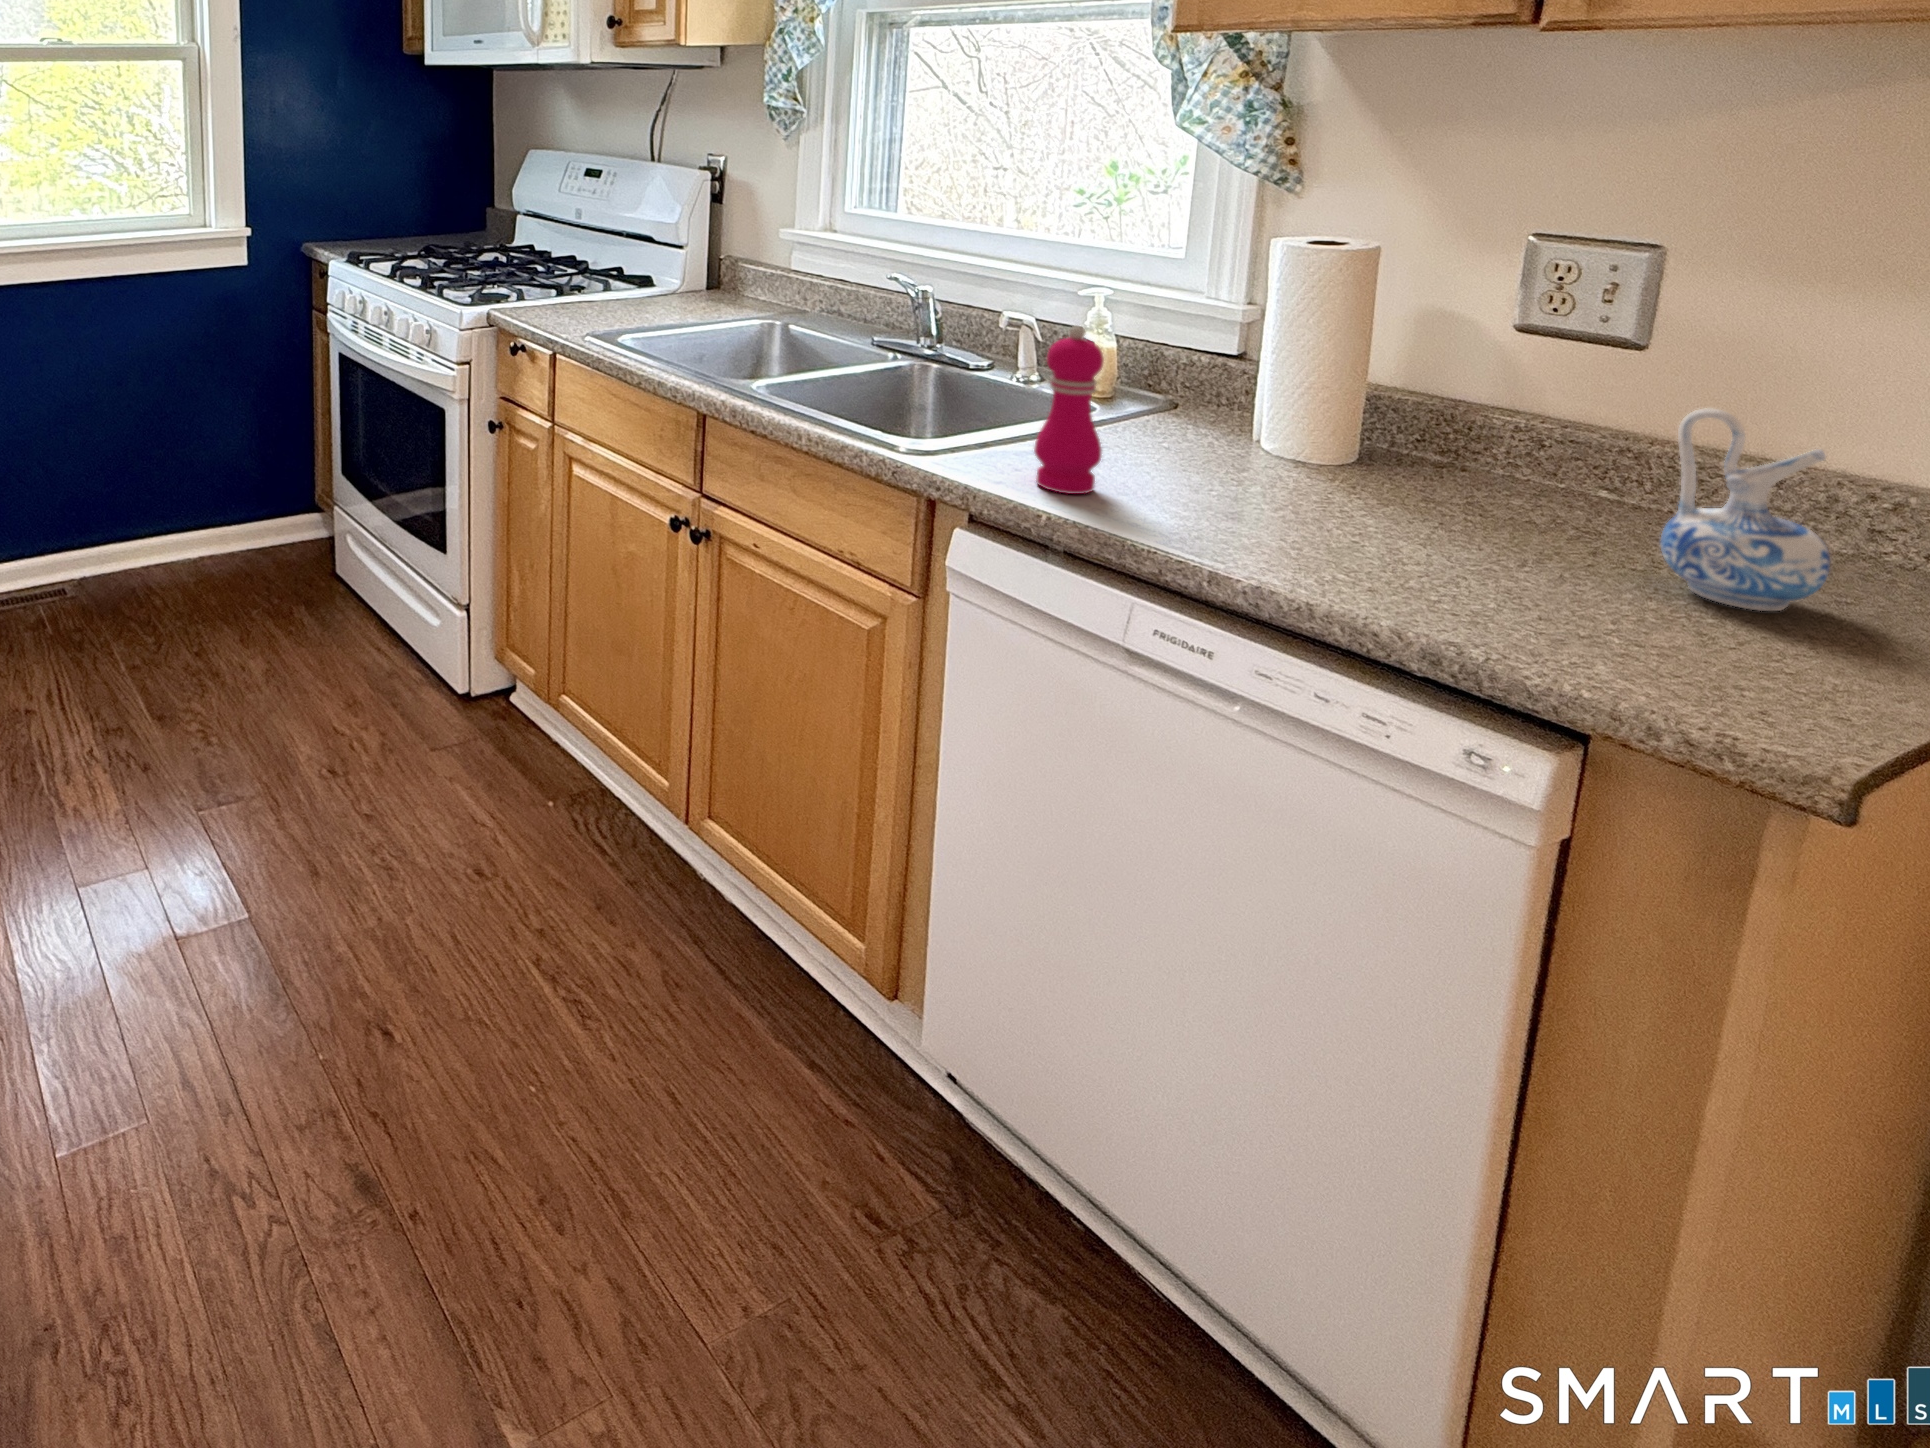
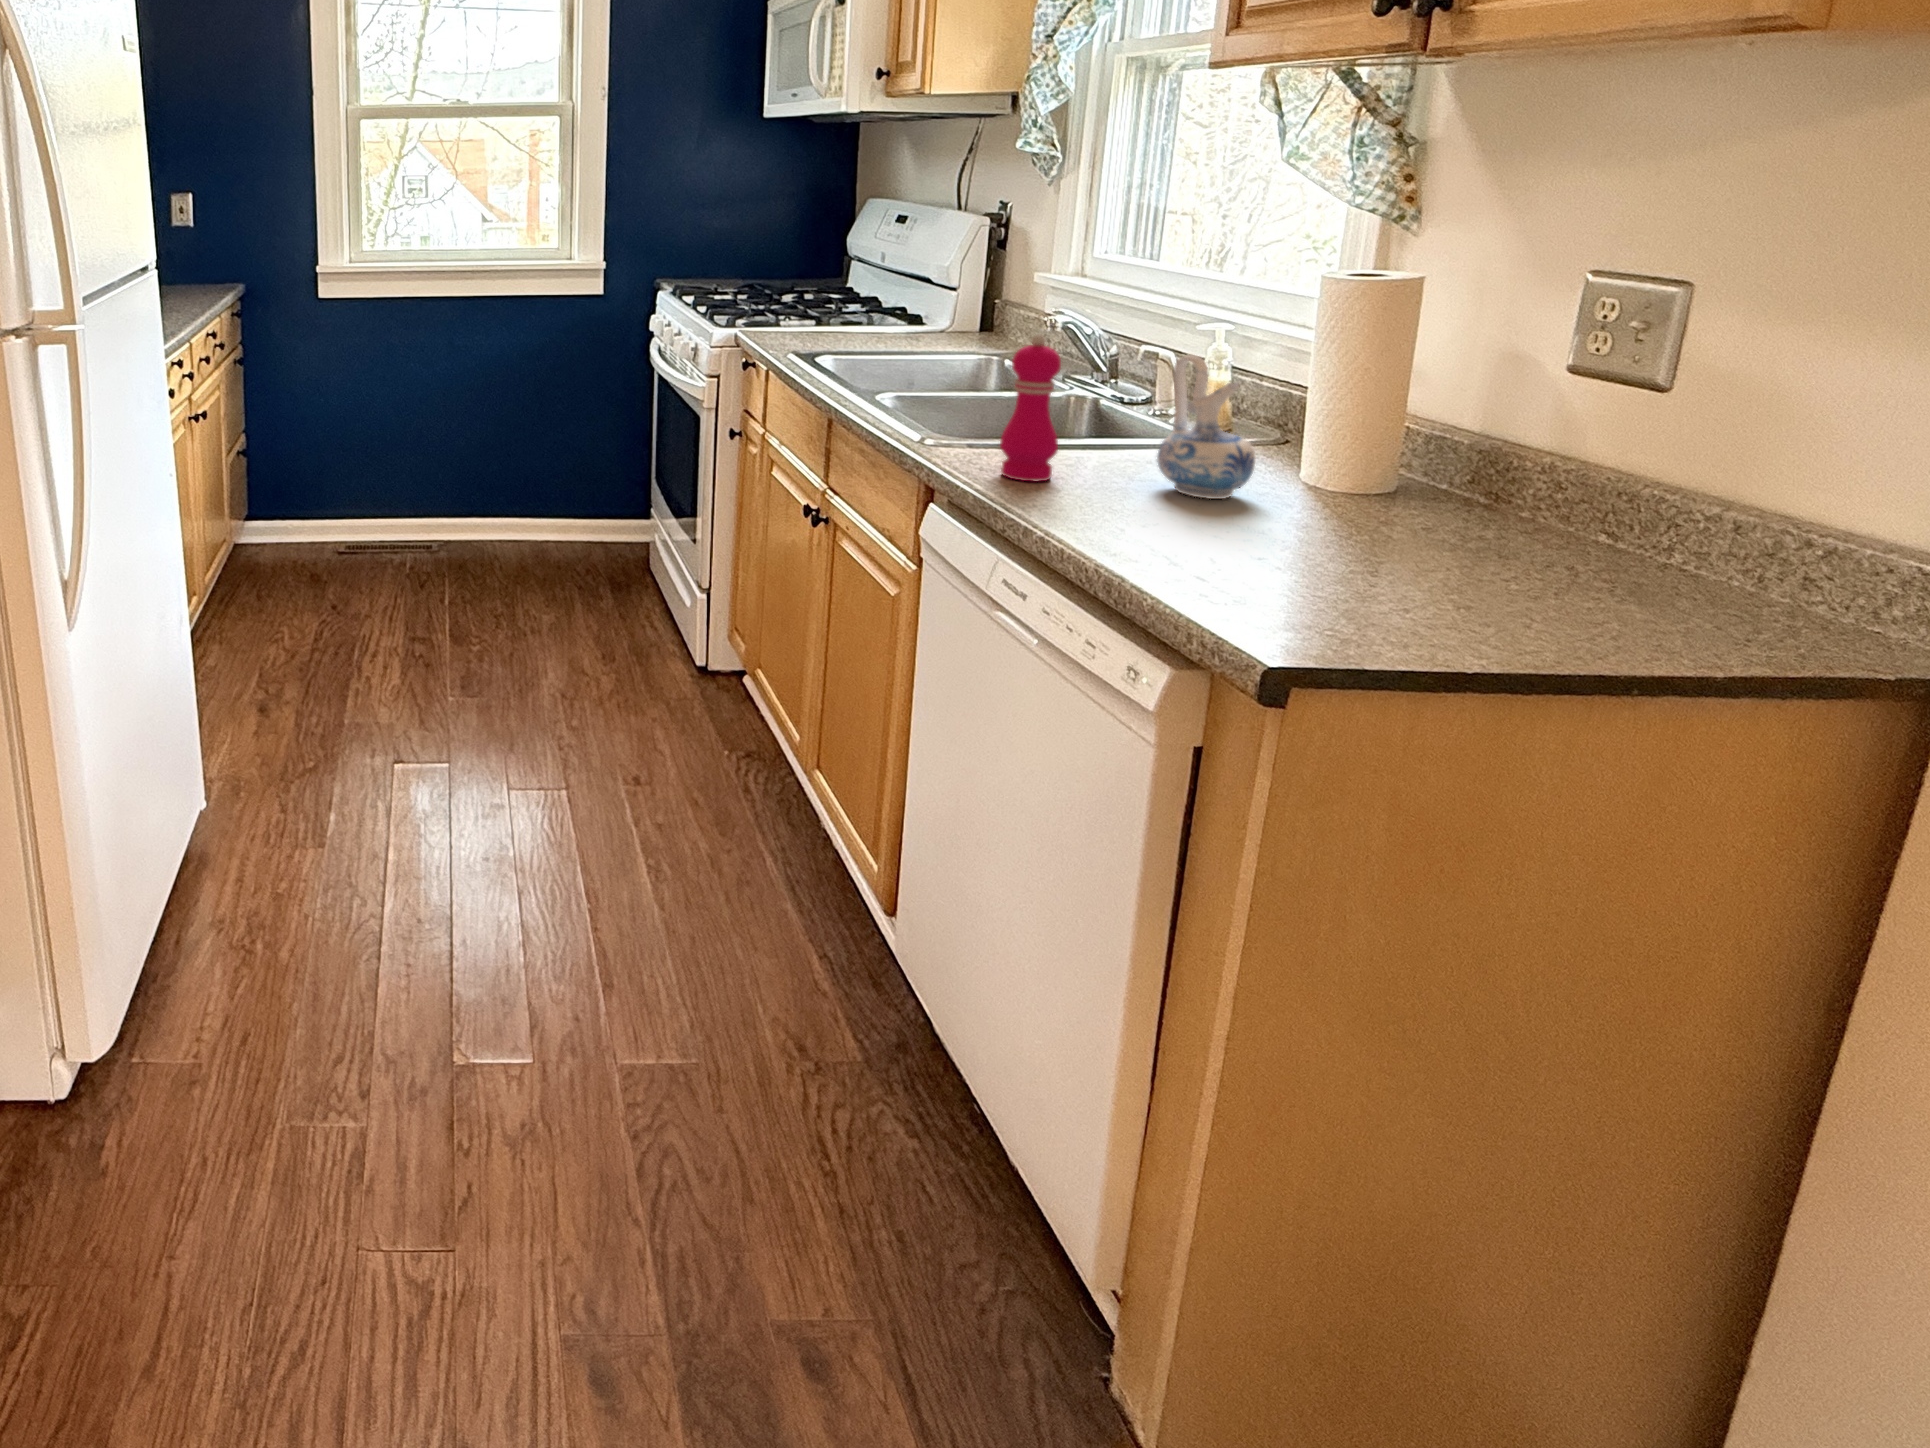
ceramic pitcher: present [1660,409,1830,611] -> present [1157,354,1255,499]

